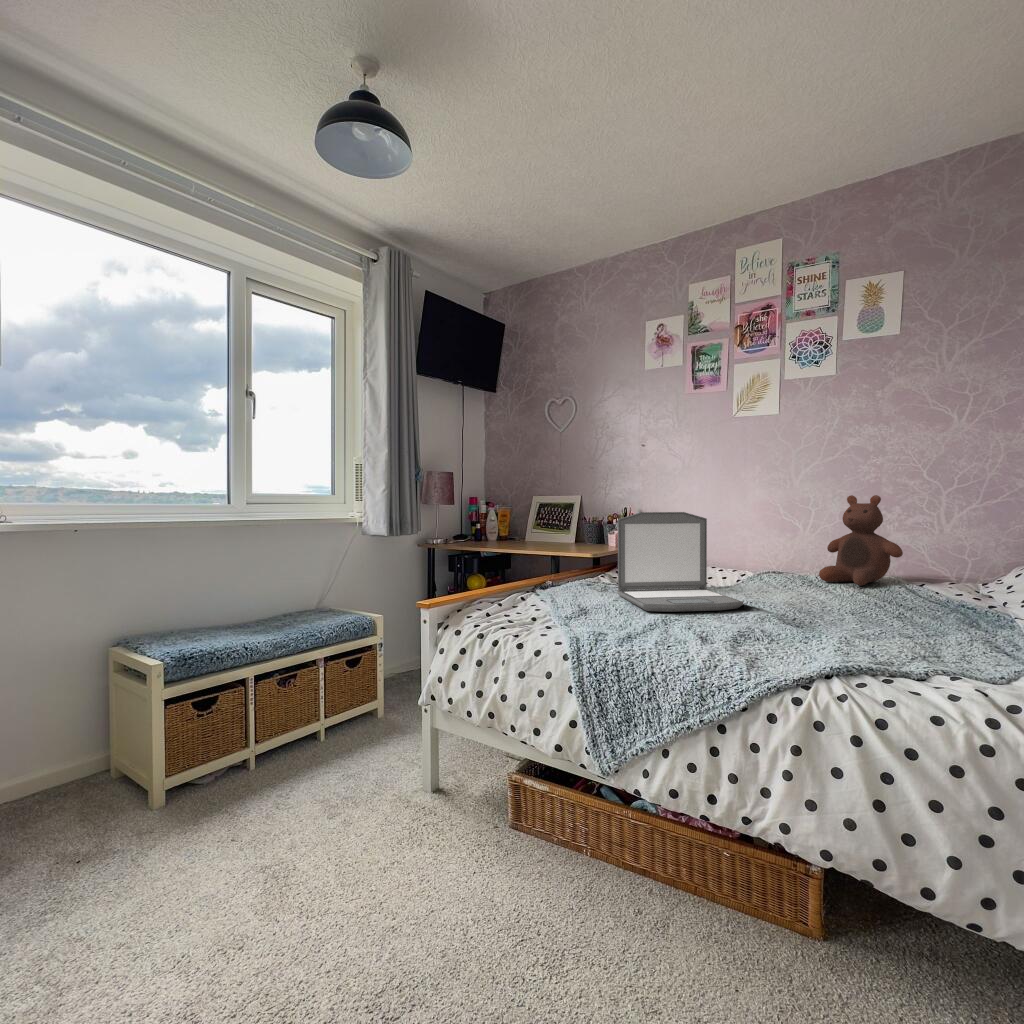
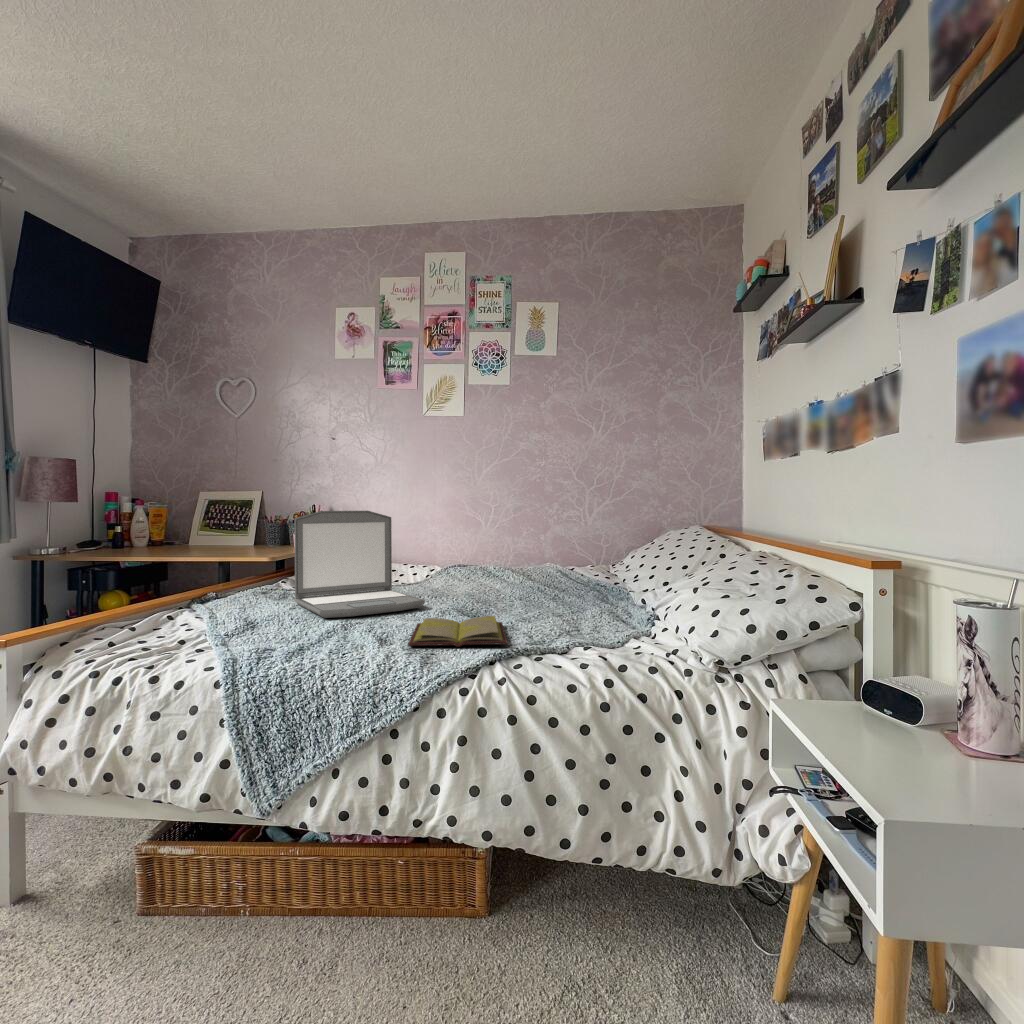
stuffed bear: present [819,495,903,586] -> none [496,495,561,577]
diary: none [733,620,844,656] -> present [409,616,507,647]

